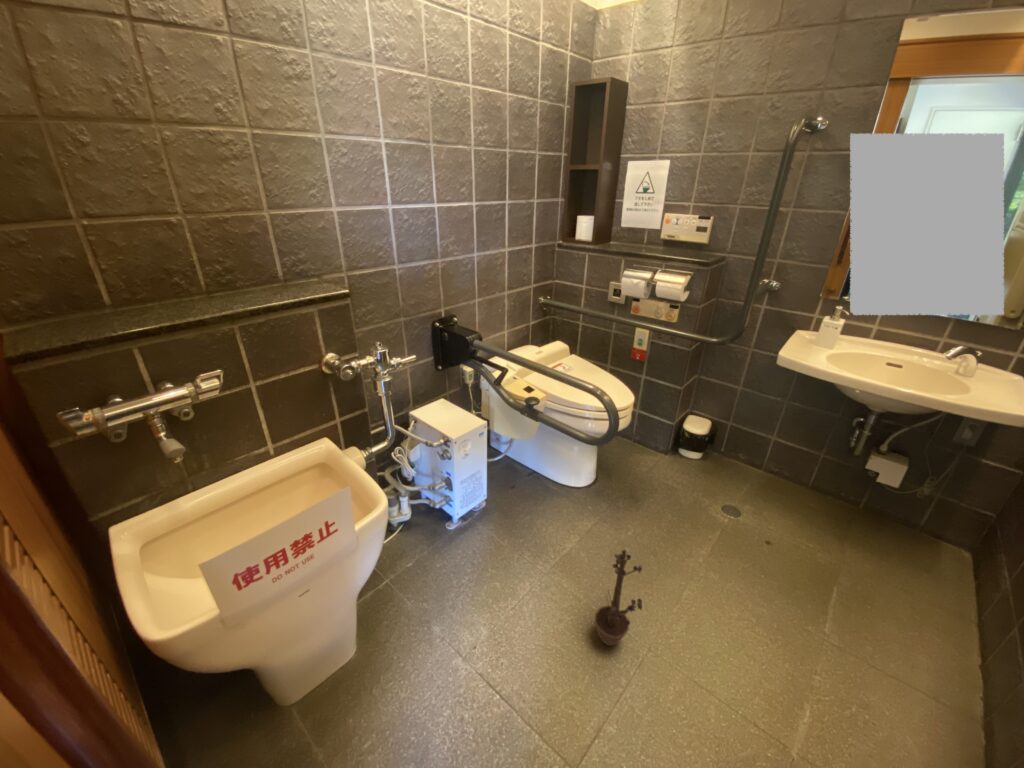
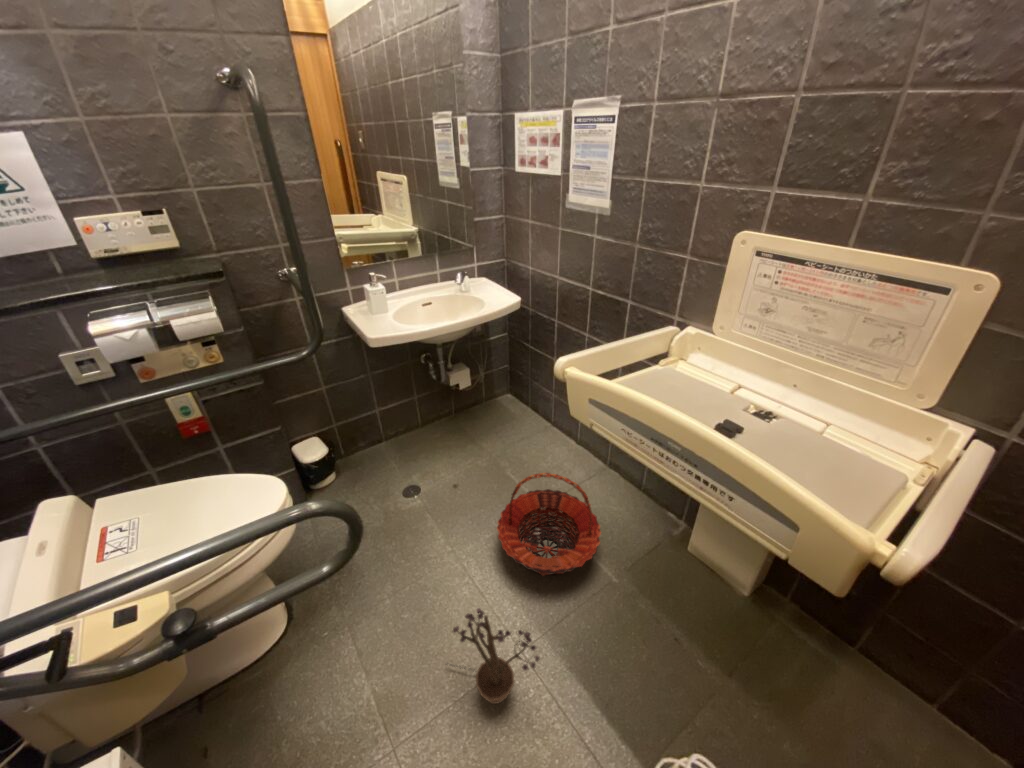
basket: none [719,559,869,711] -> present [497,473,601,576]

